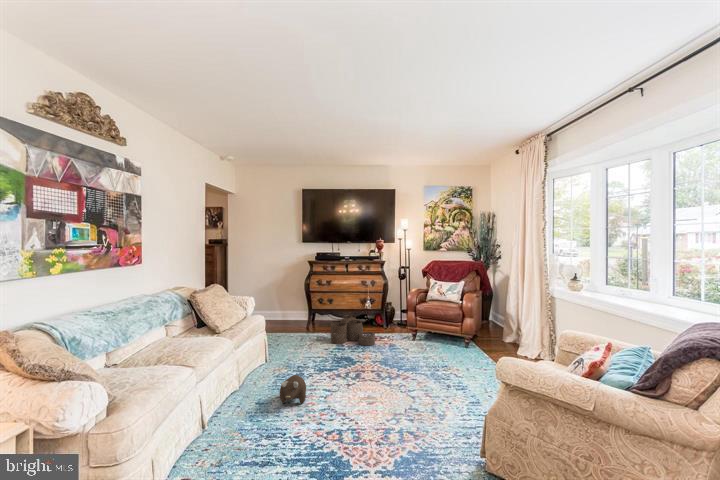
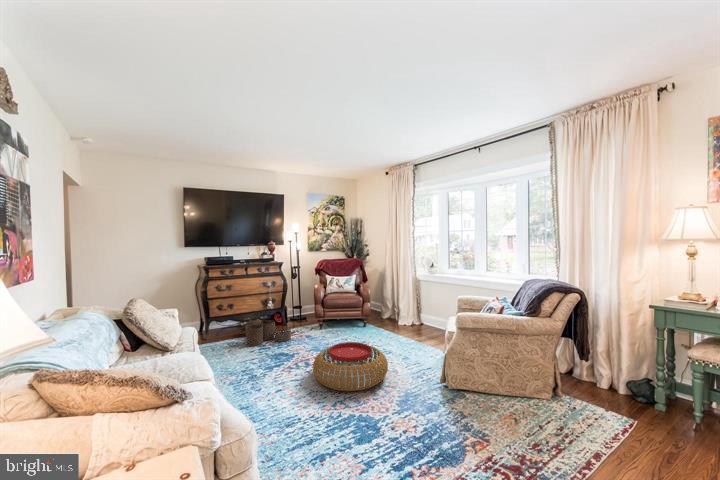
pouf: none [341,362,434,429] -> present [313,342,388,391]
plush toy: present [280,375,306,403] -> none [261,373,287,401]

